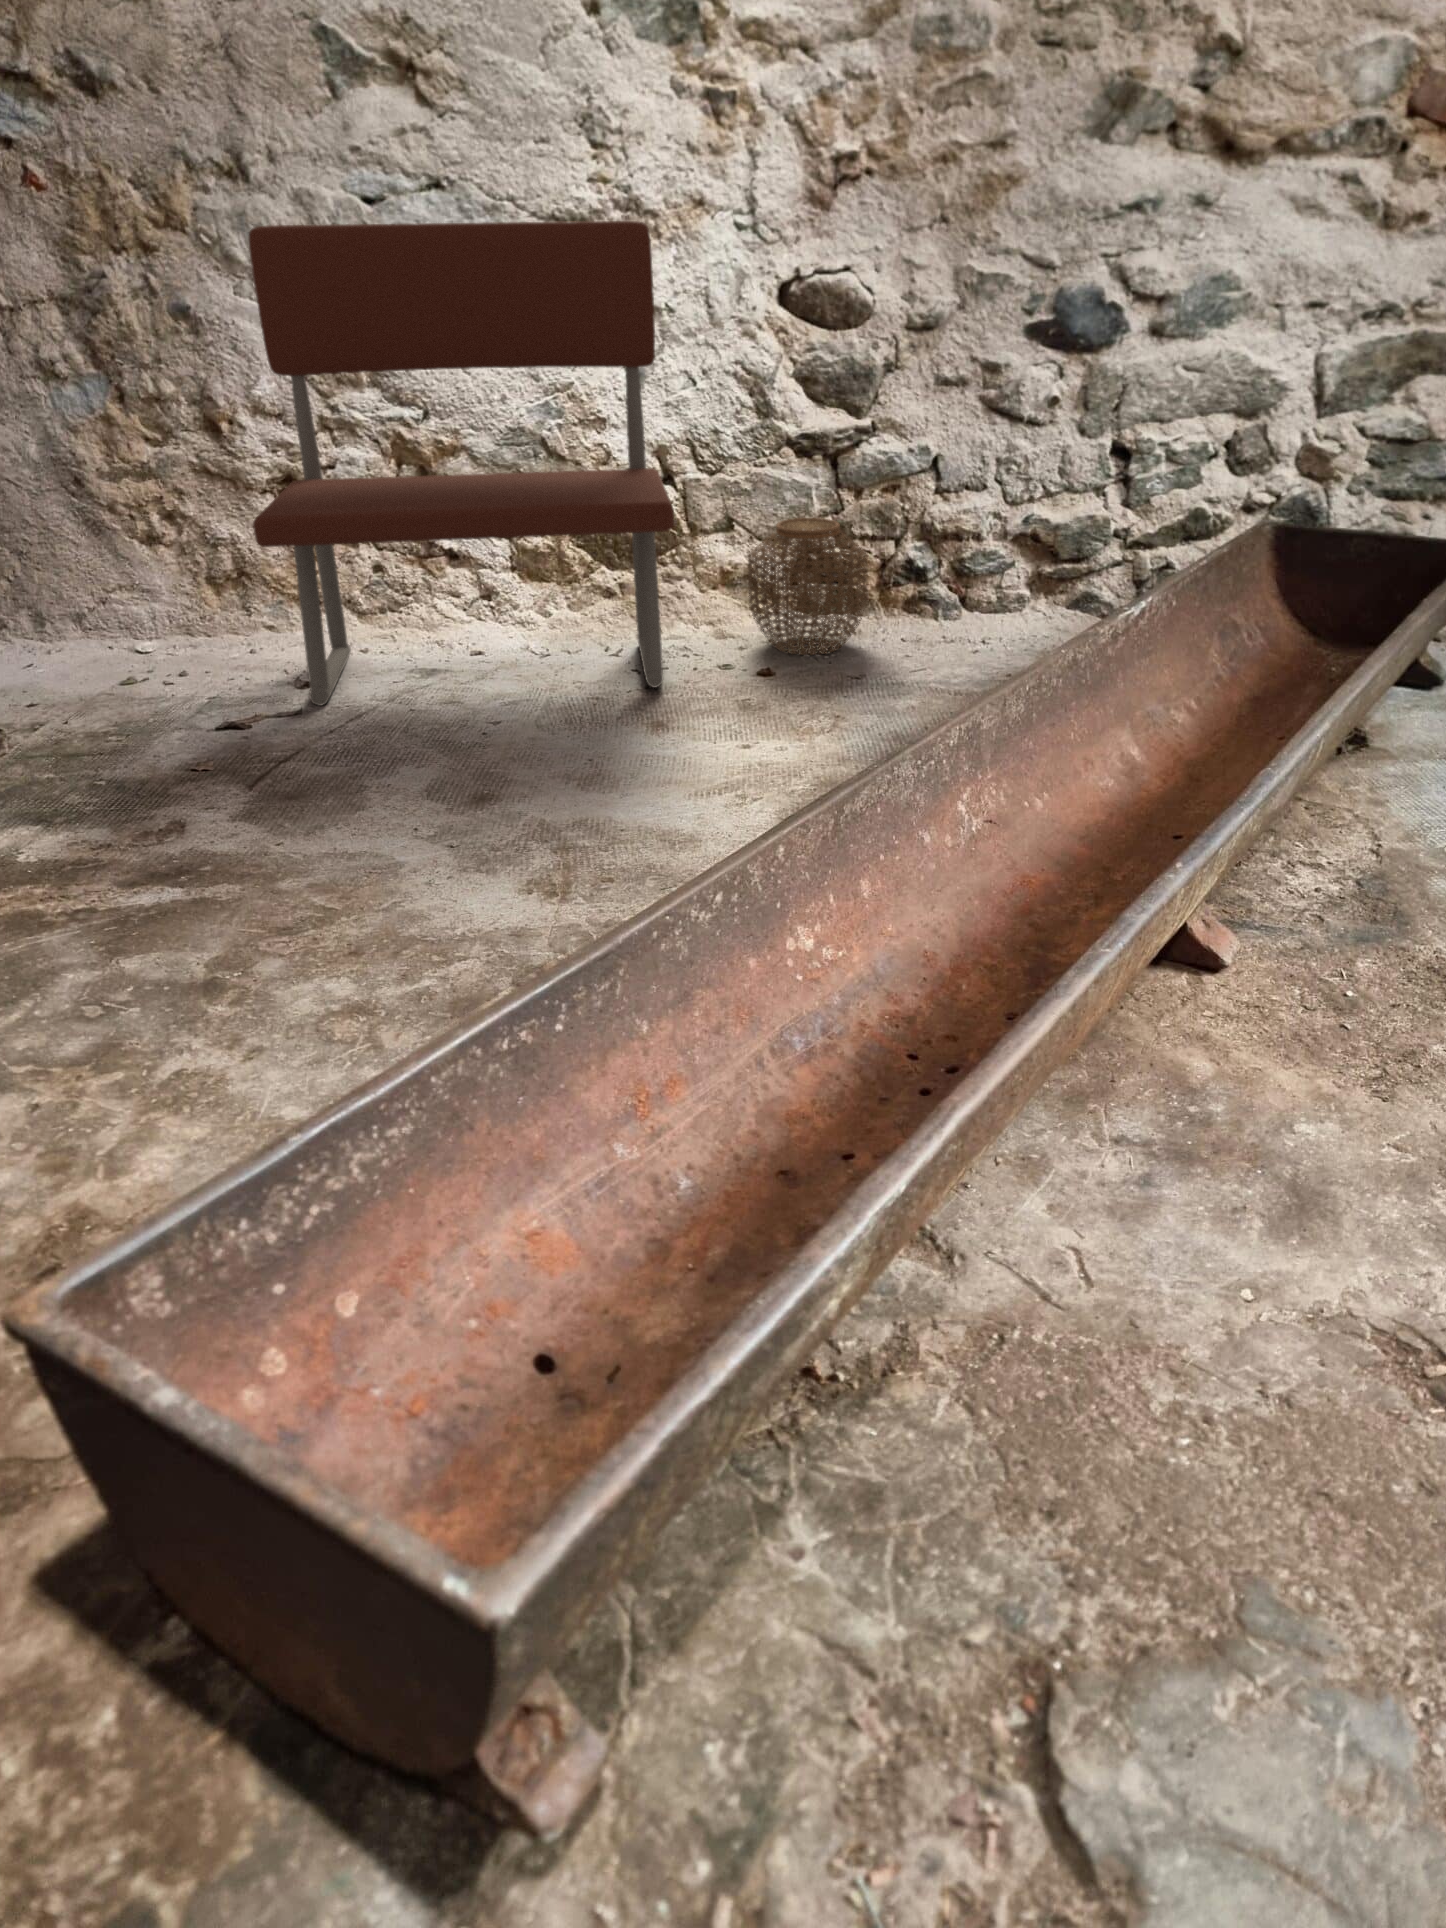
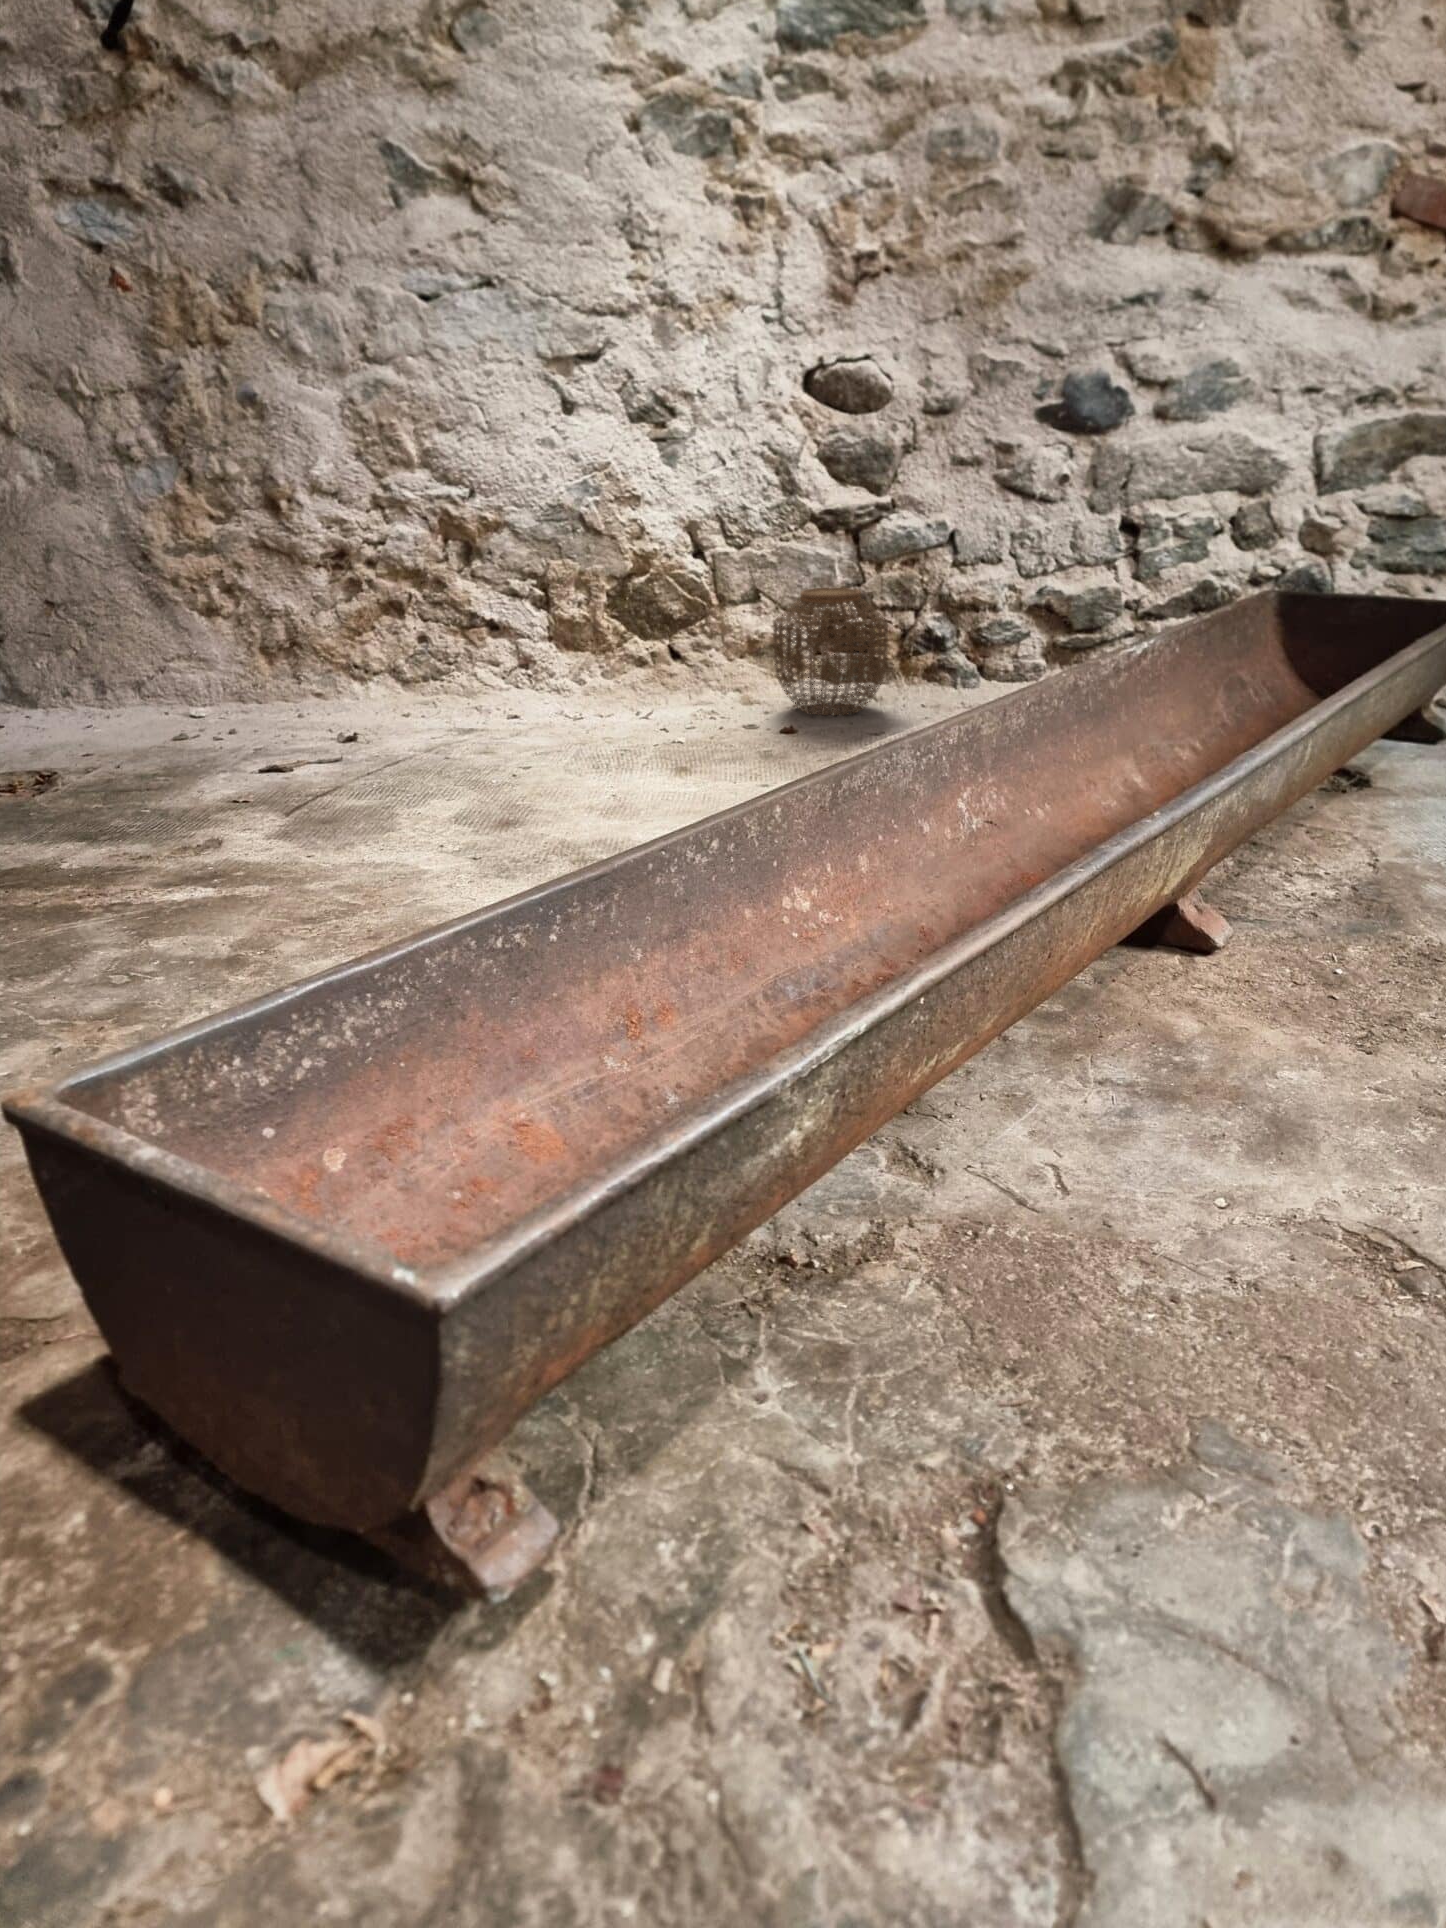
bench: present [249,221,674,706] -> none [302,311,699,753]

